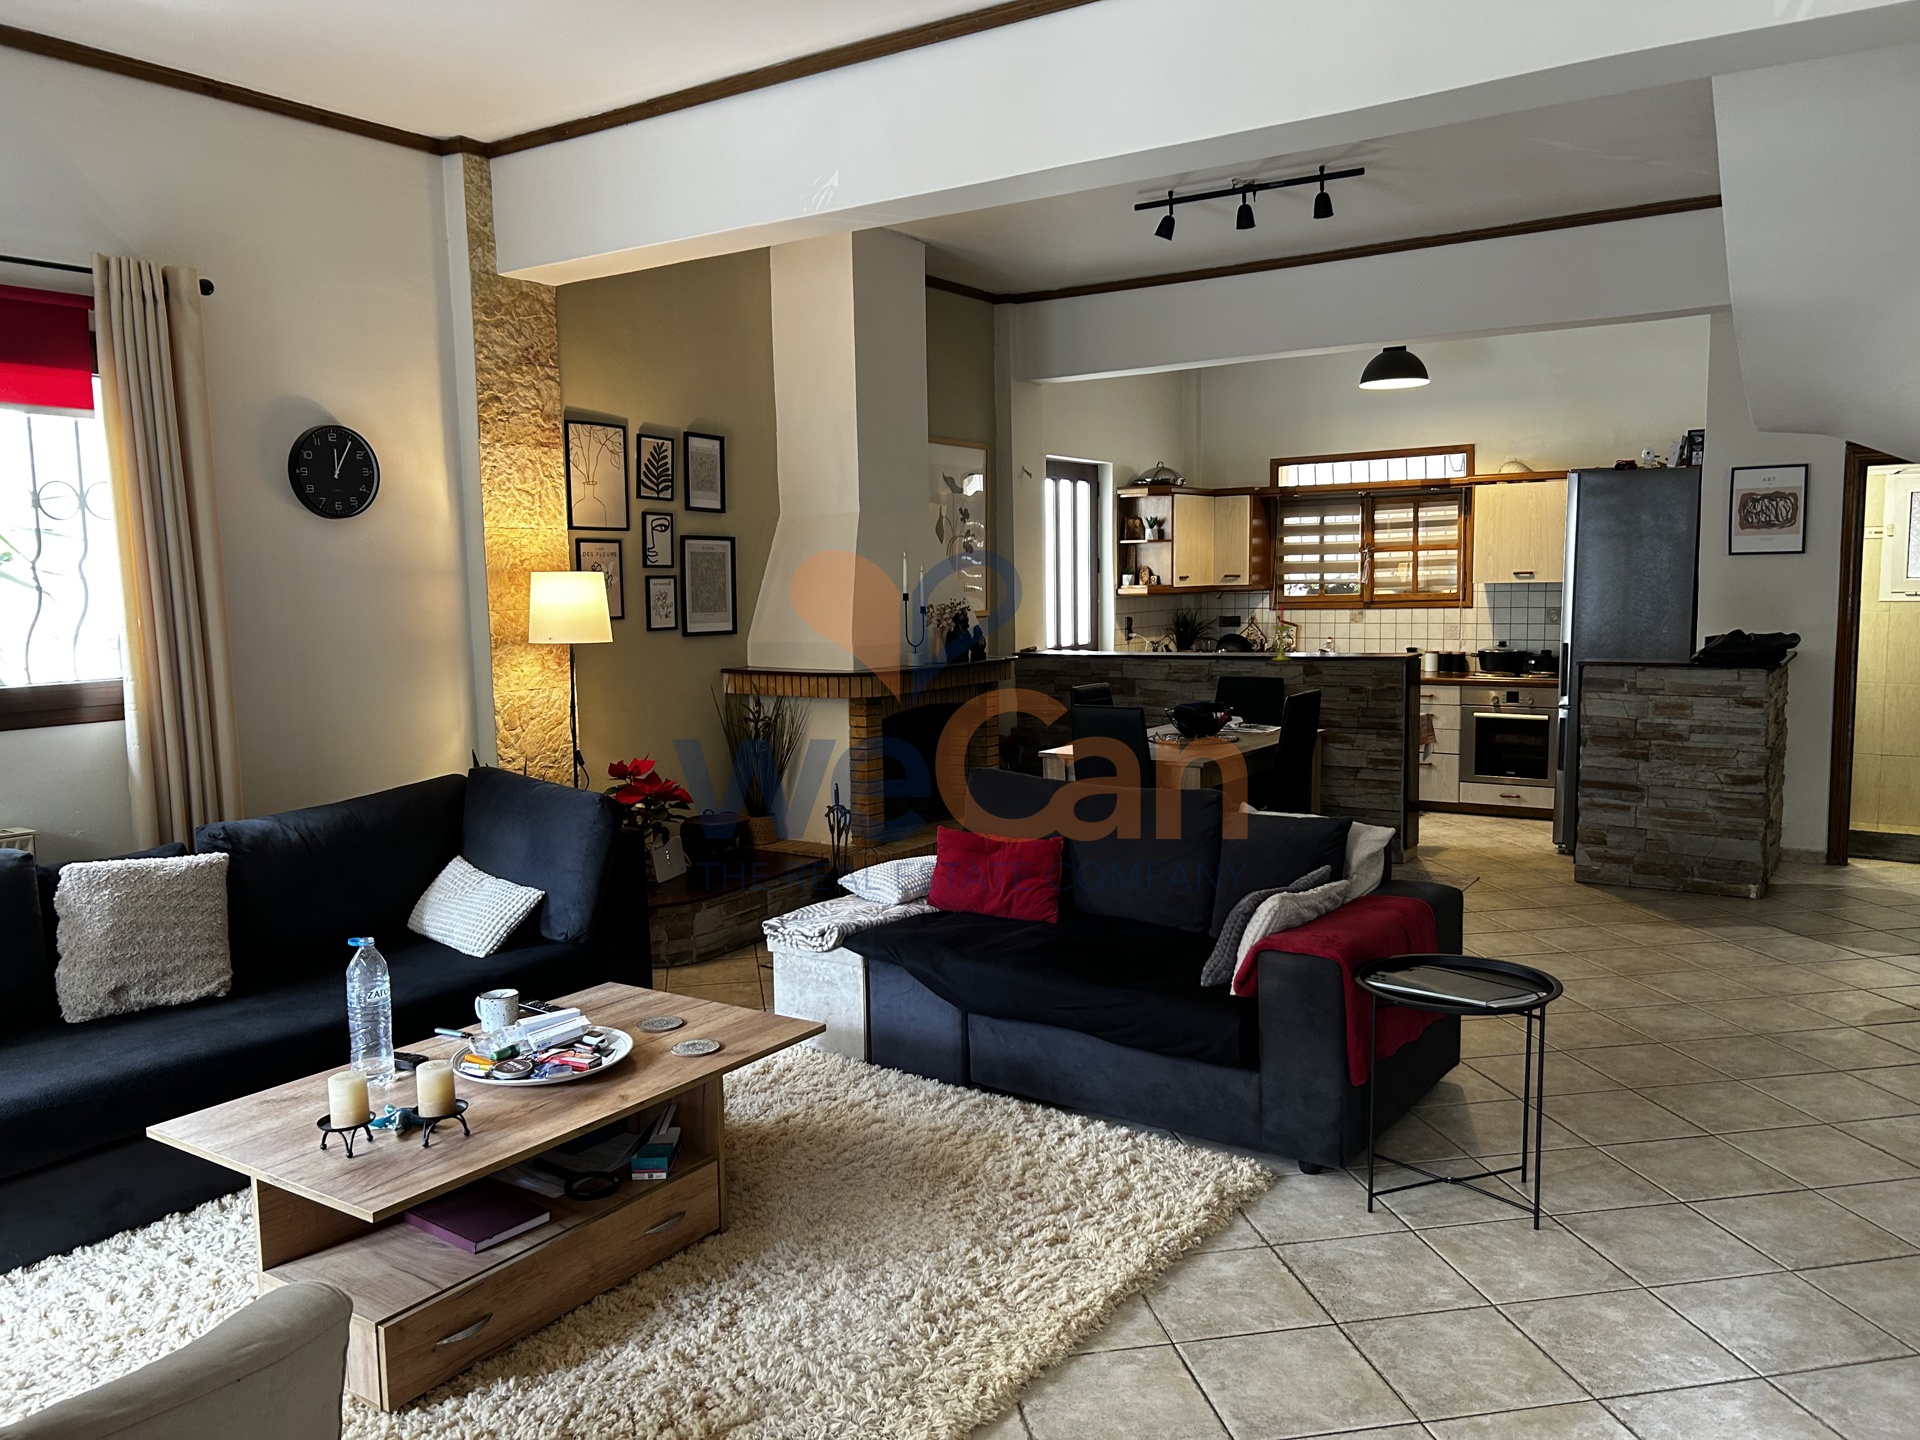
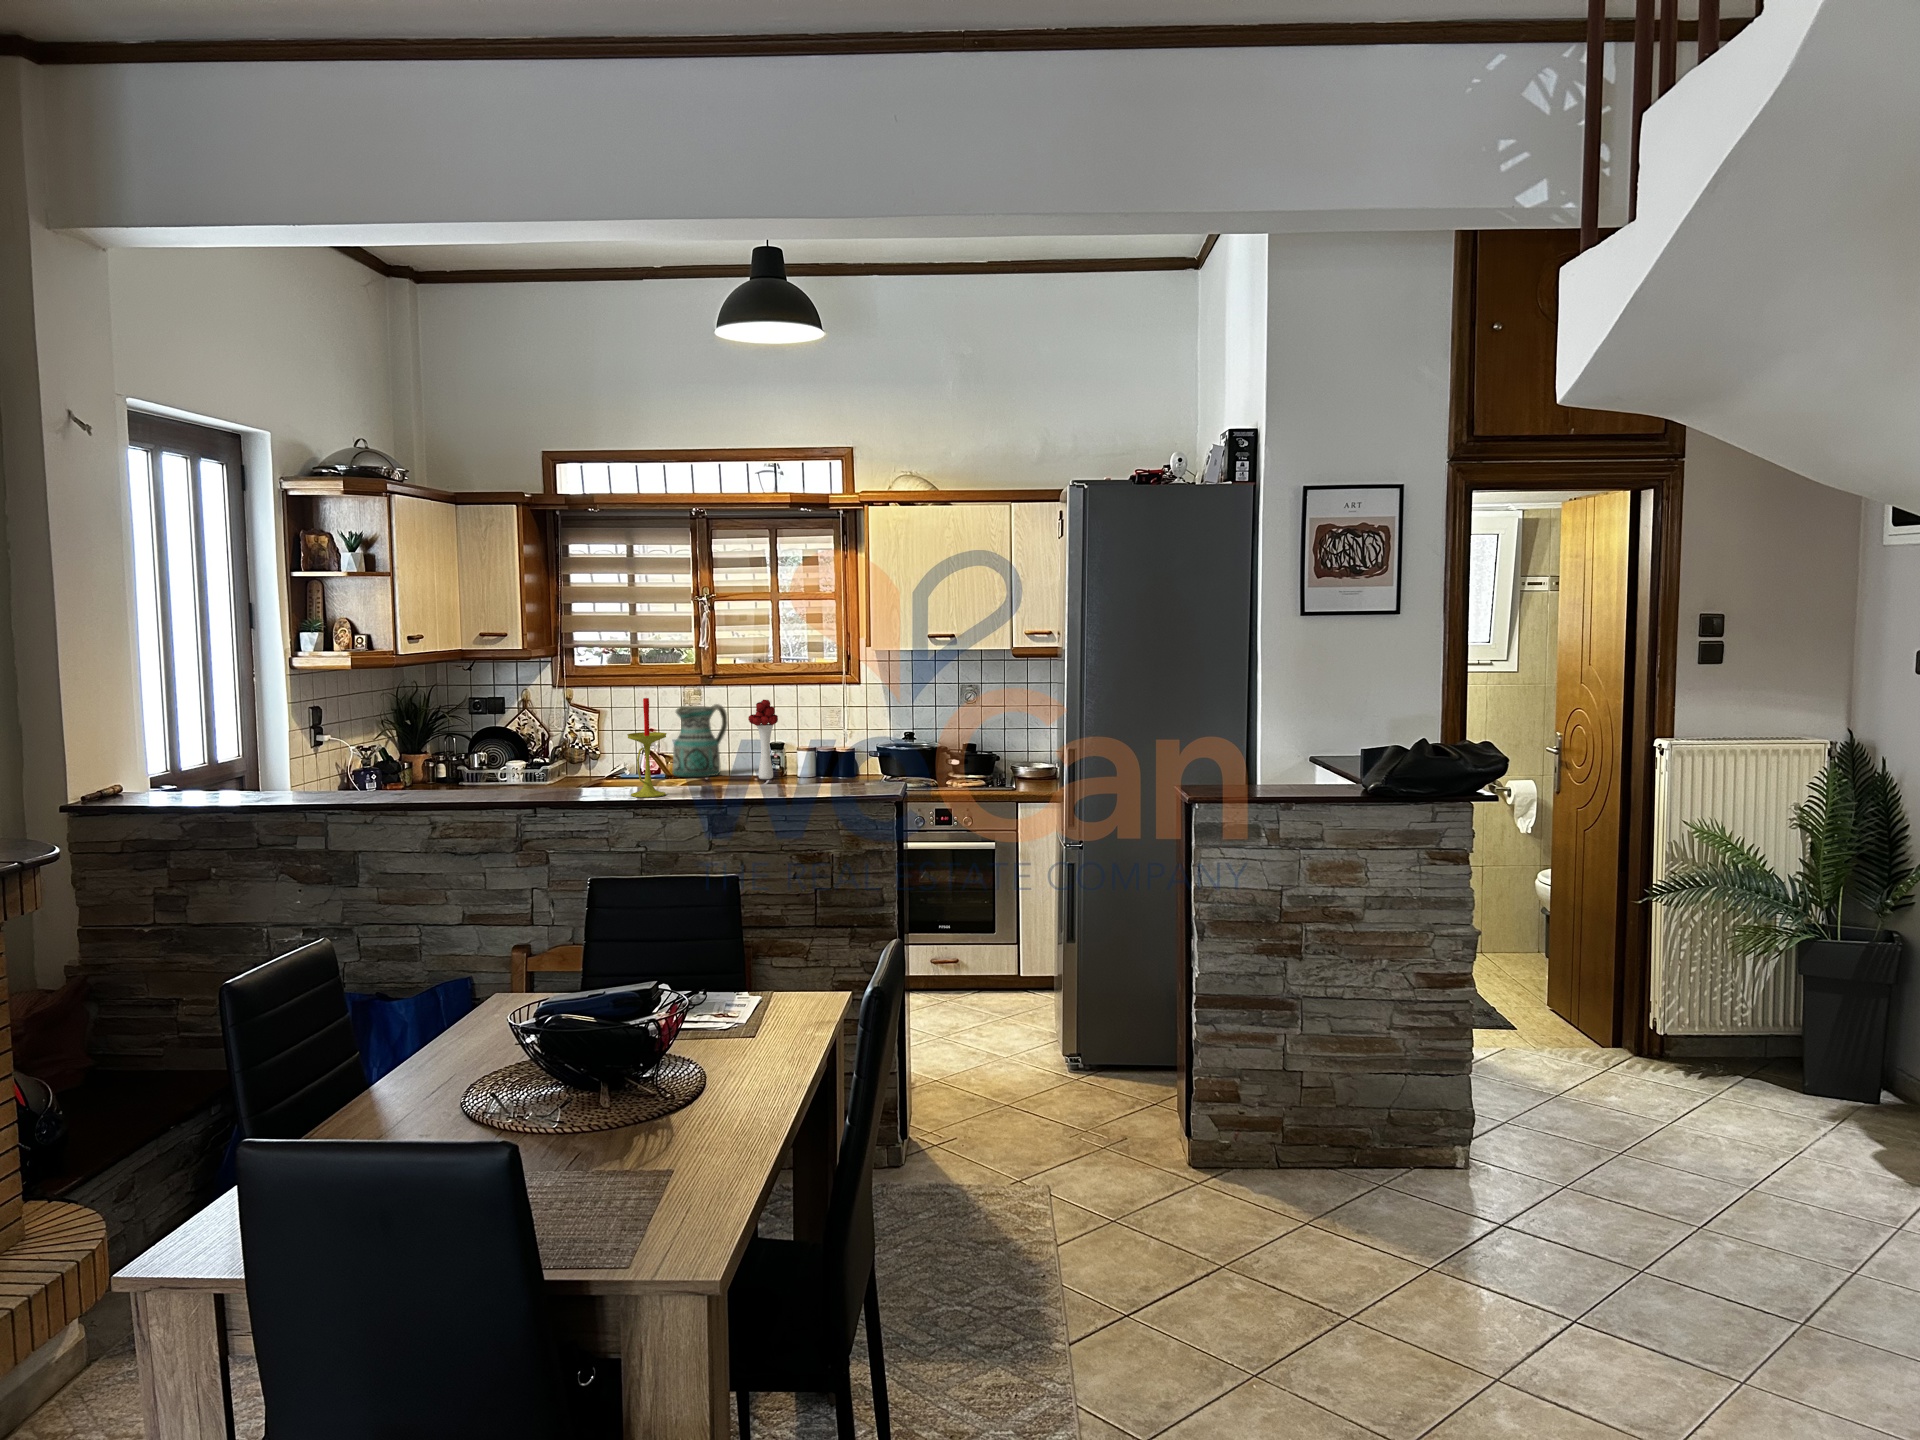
flower bouquet: none [1351,610,1370,658] -> present [748,700,778,779]
ceramic pitcher: none [1310,614,1346,656] -> present [673,704,727,777]

